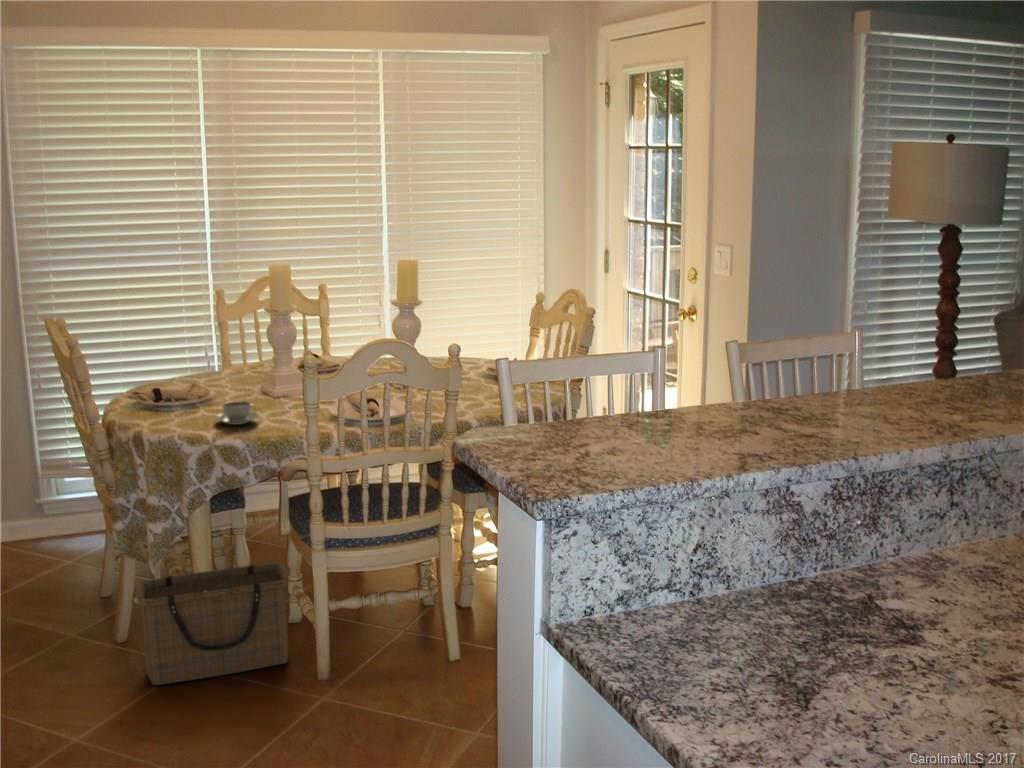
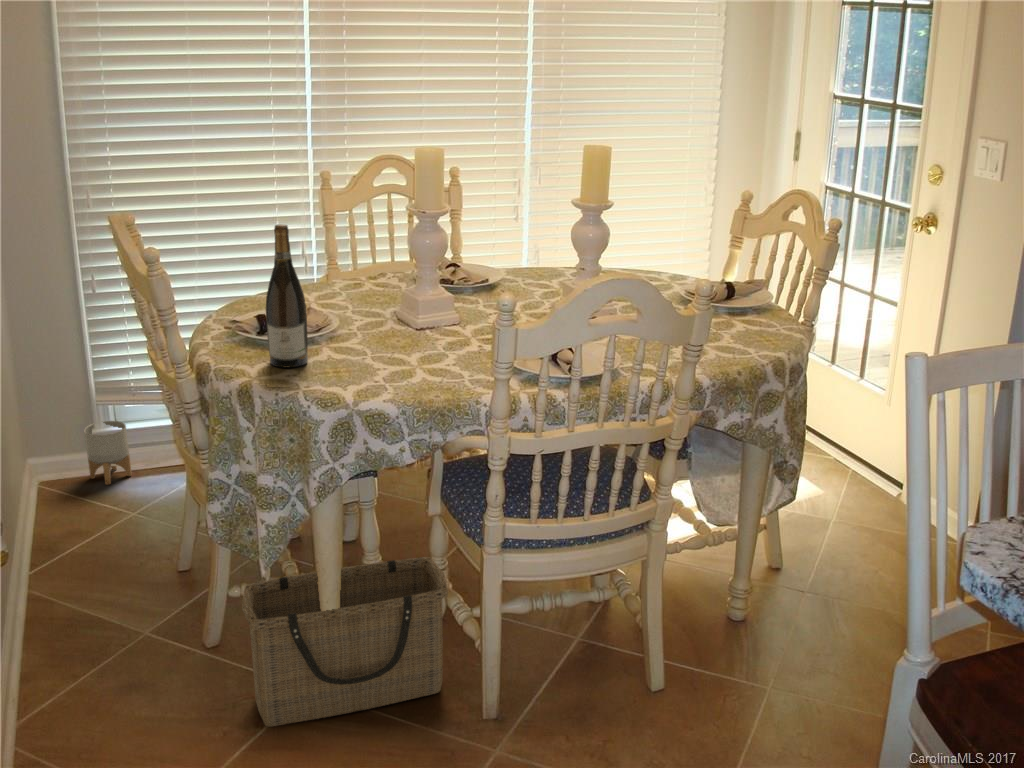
wine bottle: none [155,321,186,421] -> present [266,224,308,368]
coffee cup: present [216,401,258,425] -> none [351,341,411,376]
planter: none [25,496,64,547] -> present [84,421,132,485]

